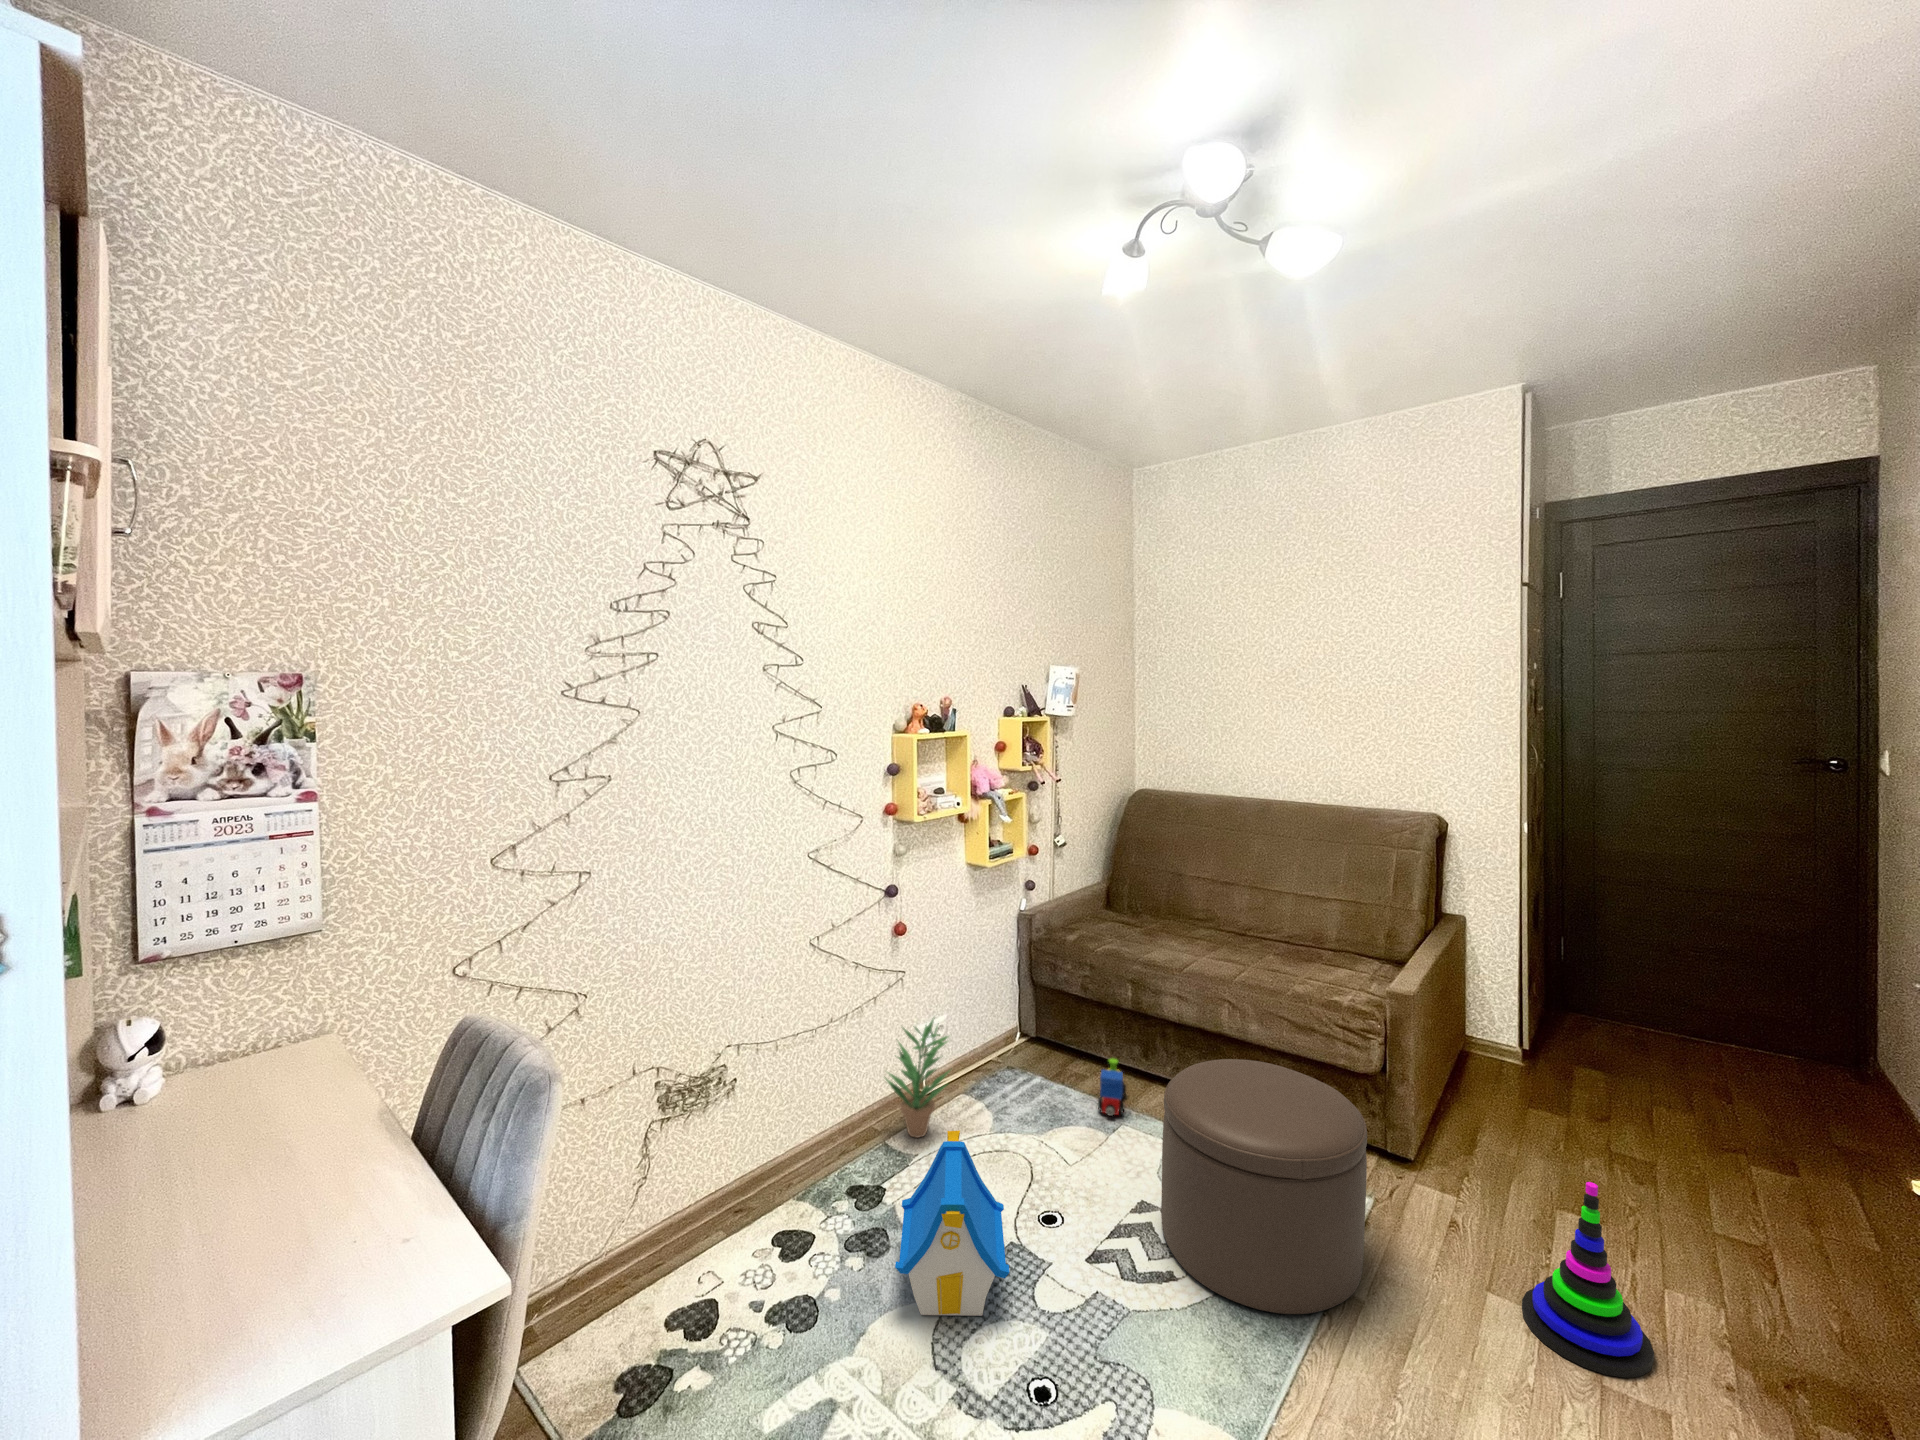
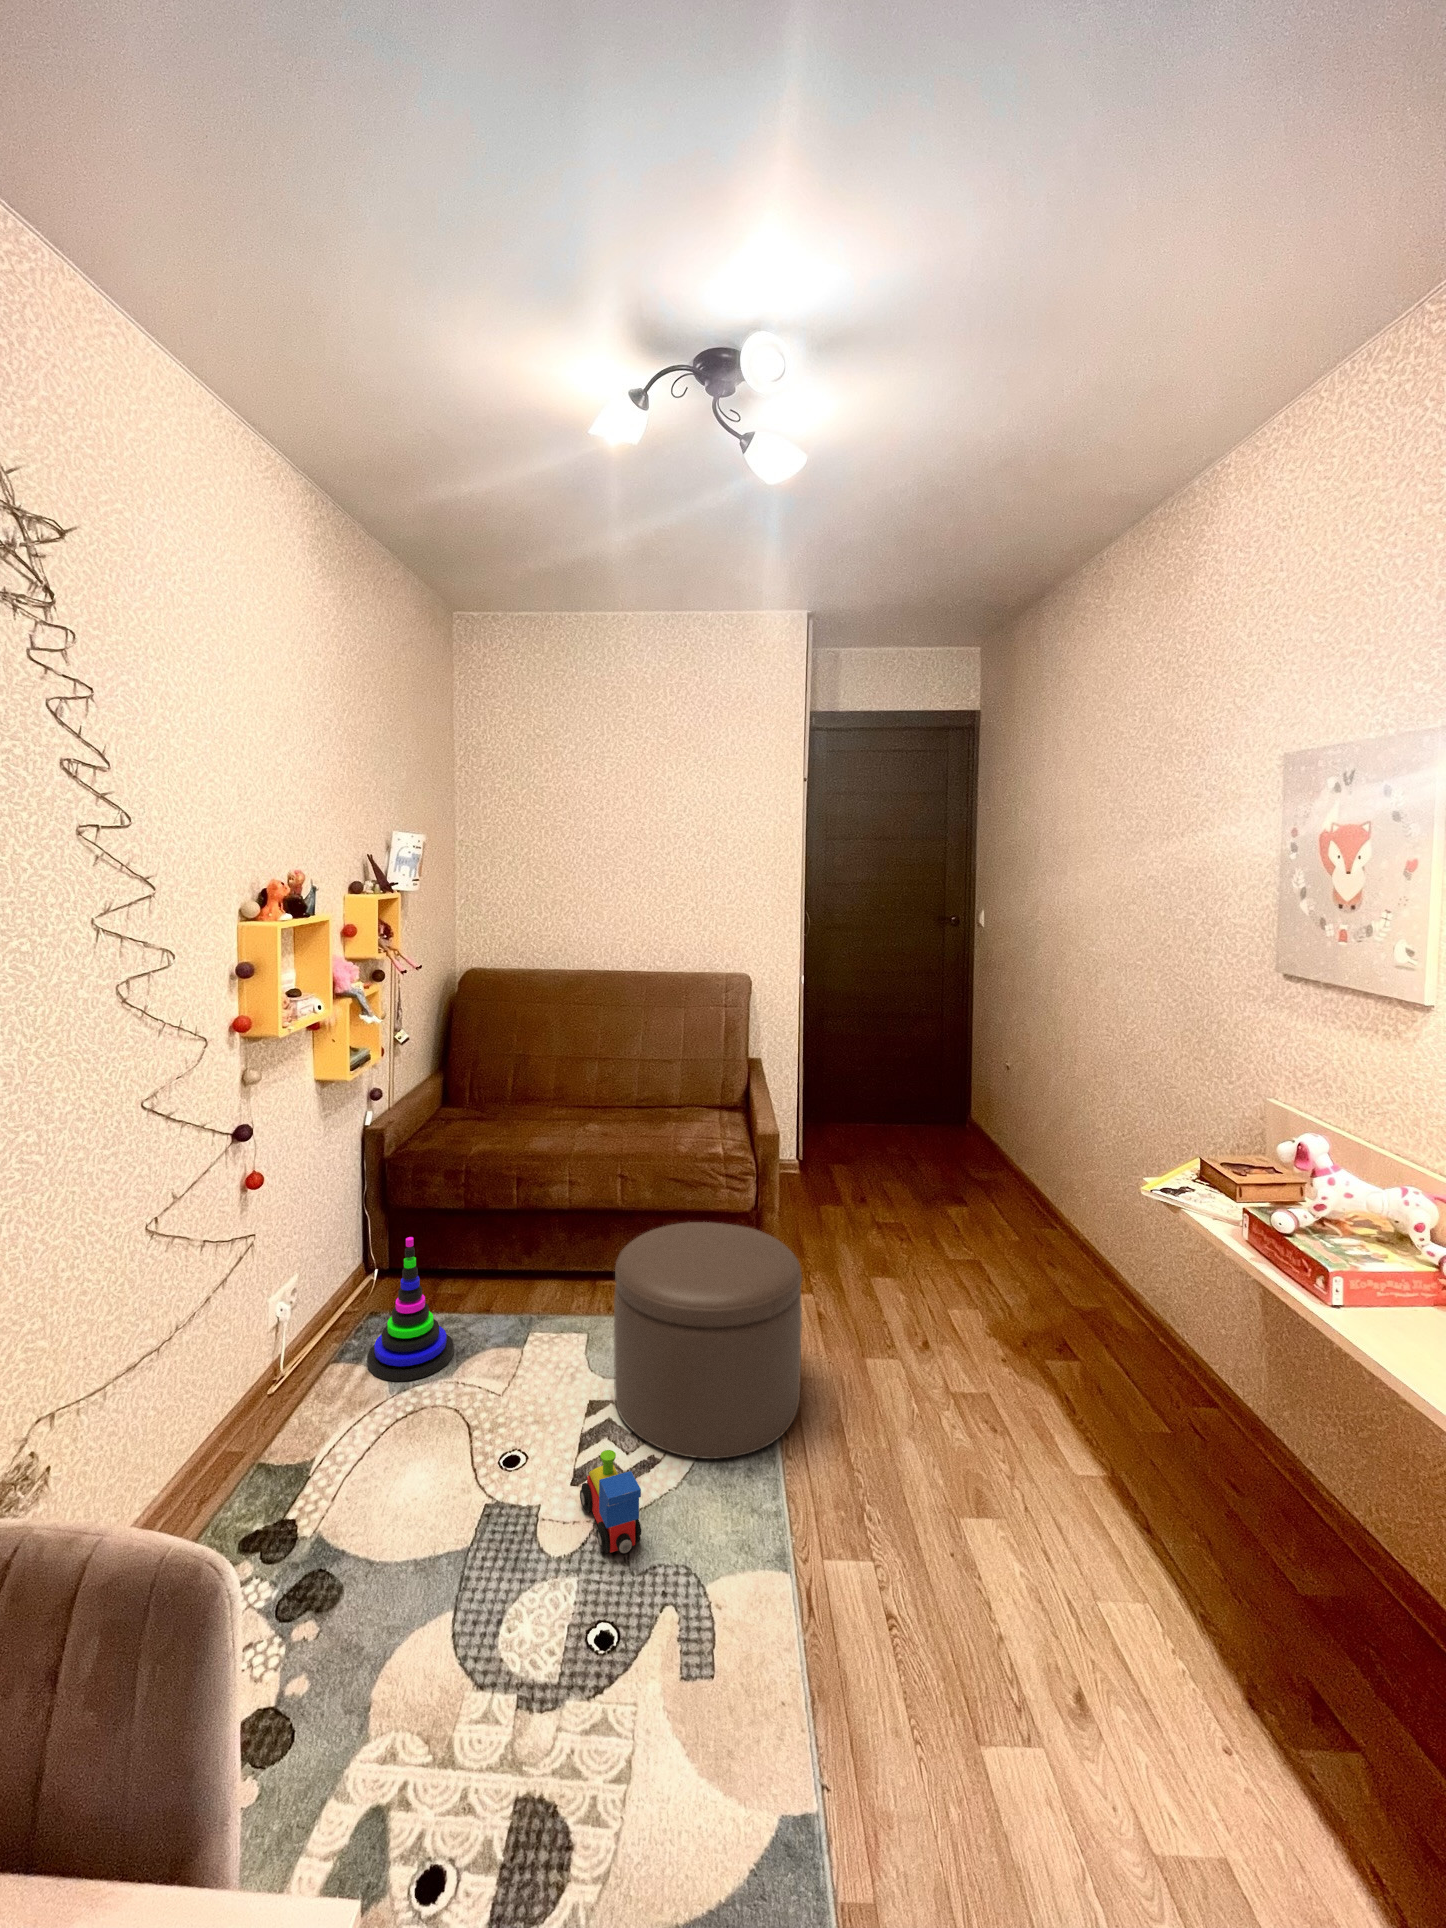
potted plant: present [886,1019,949,1138] -> none [241,1275,340,1441]
toy train: present [1098,1058,1126,1116] -> present [580,1450,641,1554]
toy house: present [895,1130,1010,1316] -> none [351,1400,528,1636]
stacking toy: present [1522,1182,1654,1378] -> present [367,1237,454,1381]

